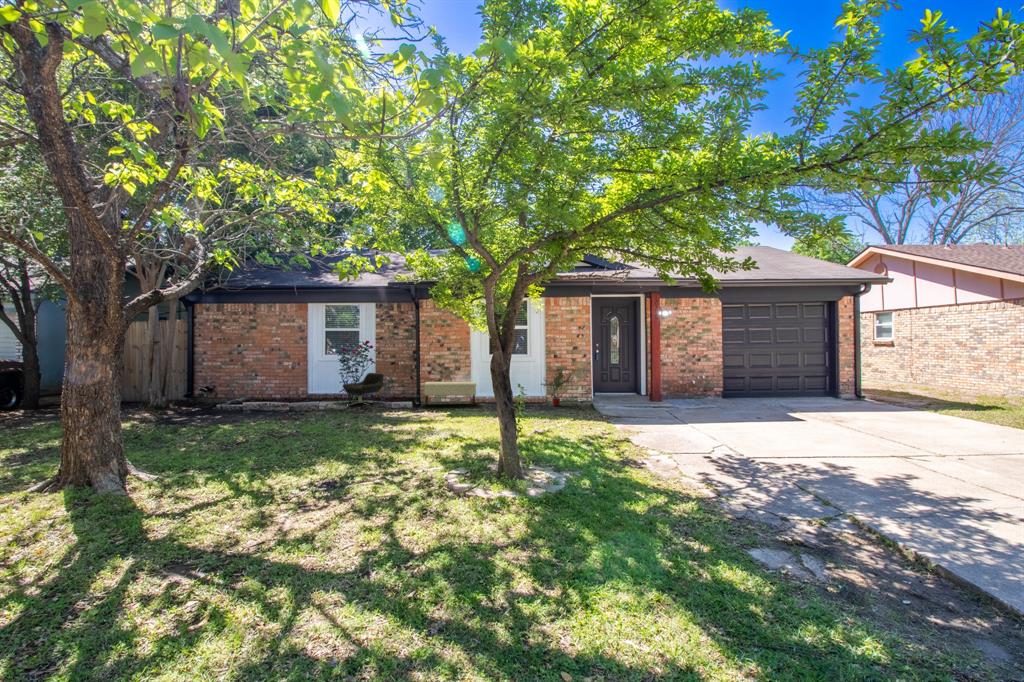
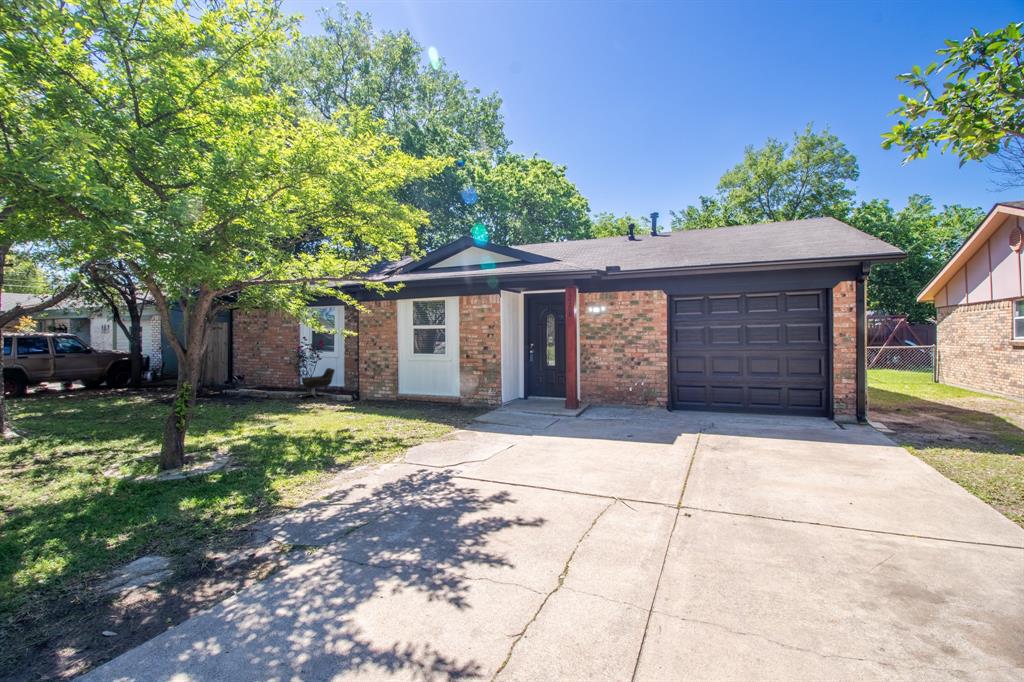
potted tree: present [541,369,572,406] -> none [449,367,476,408]
bench: present [424,381,476,406] -> none [350,378,401,403]

